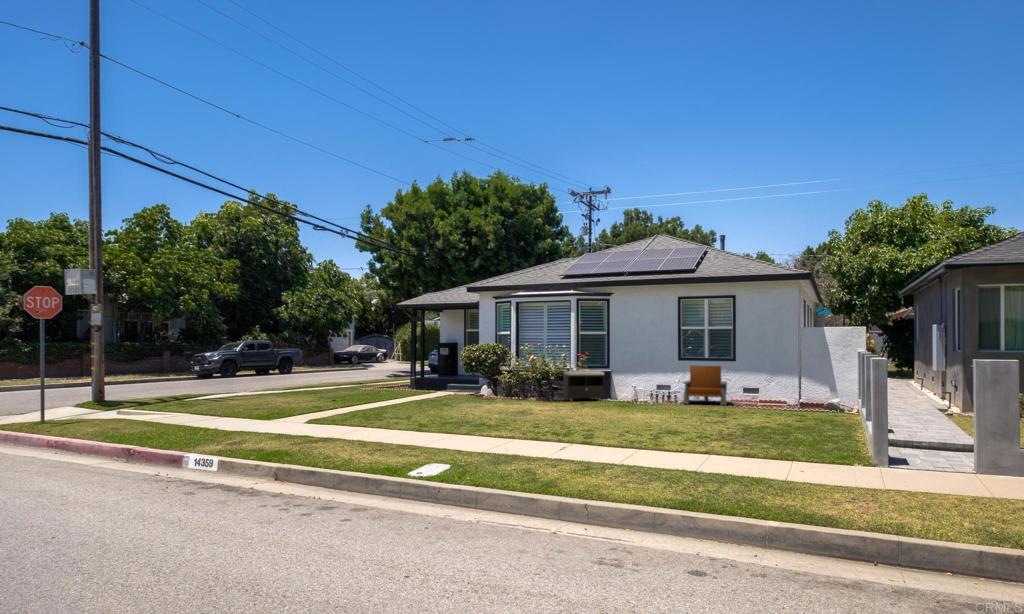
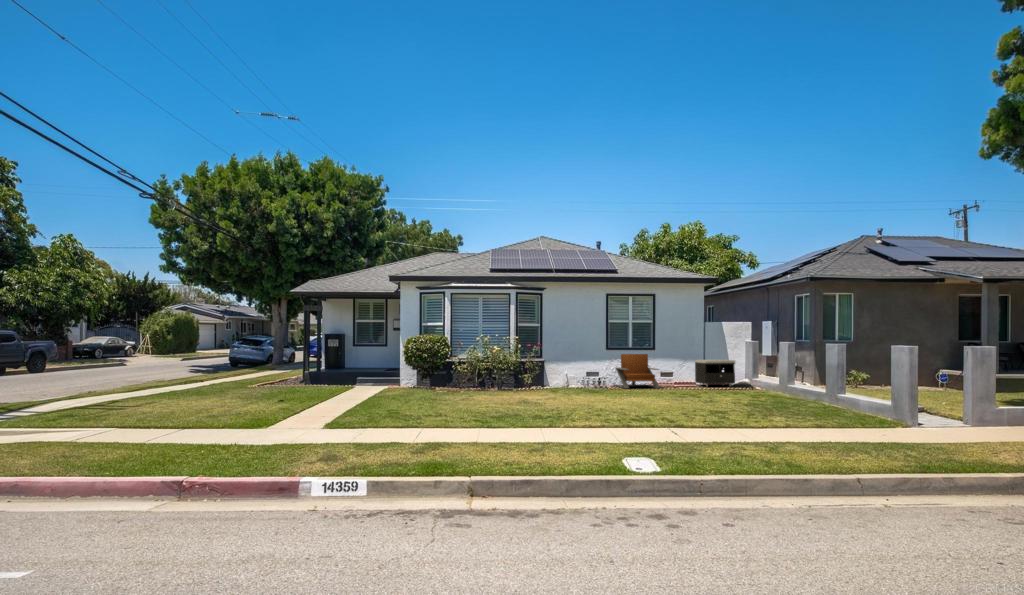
storage bench: present [564,371,604,401] -> present [695,360,735,386]

